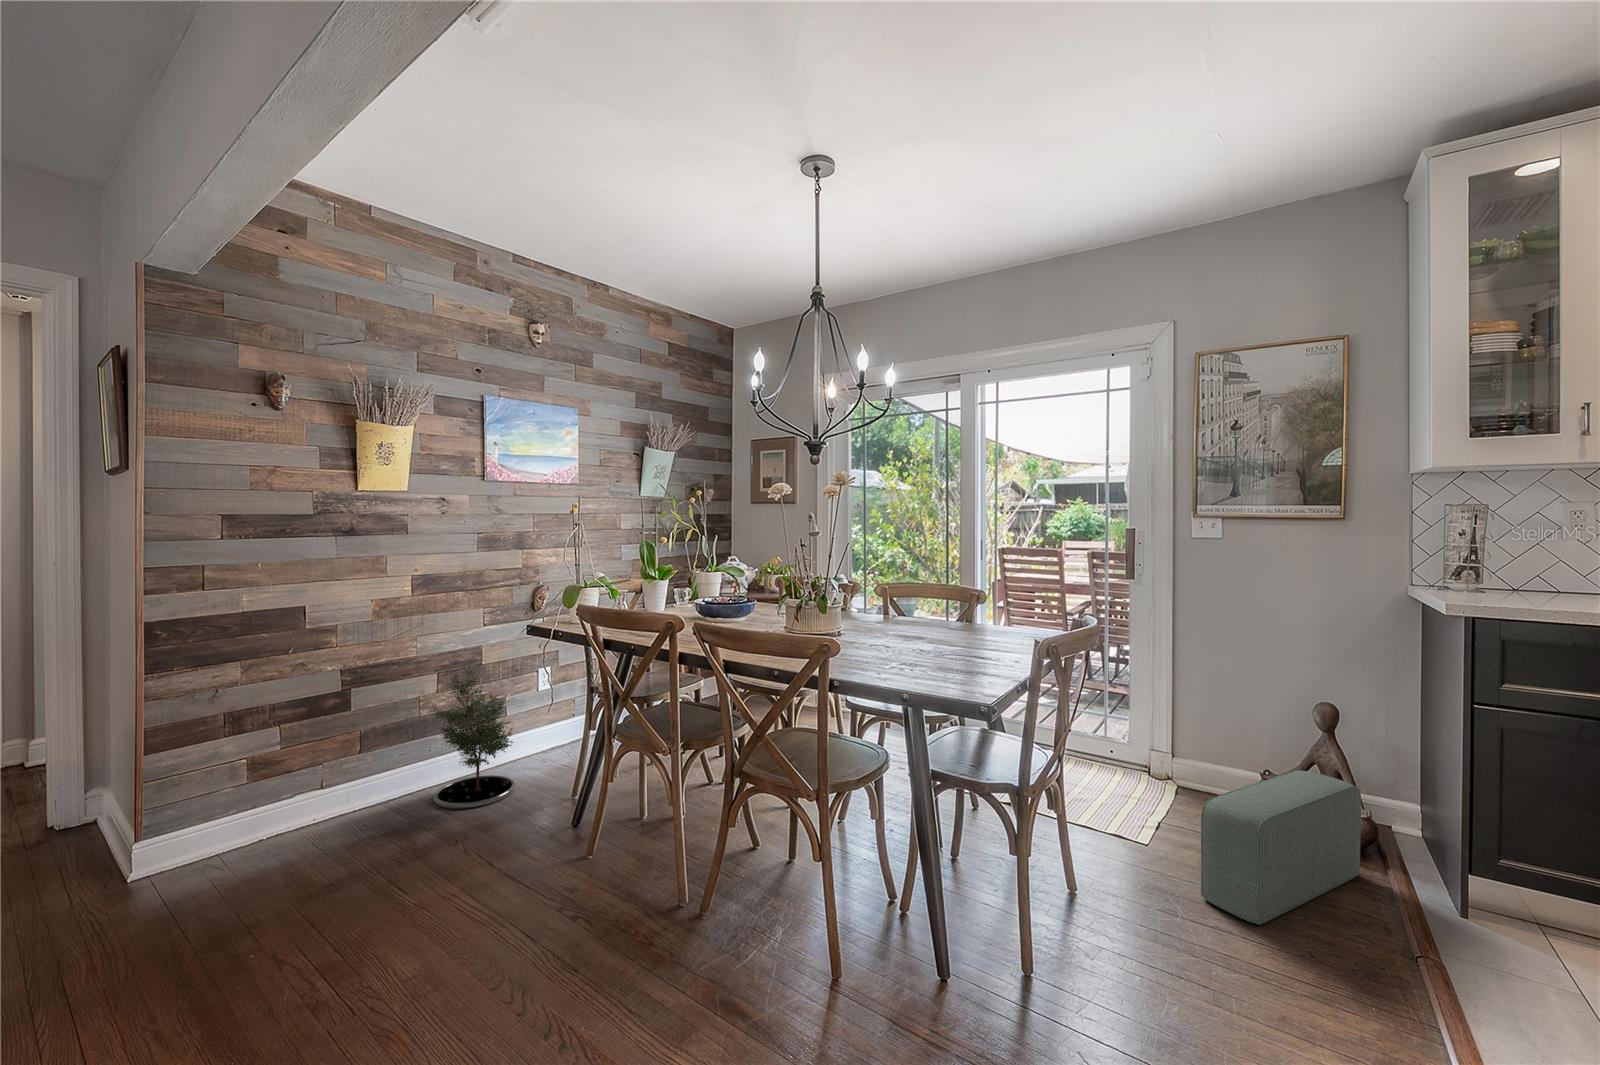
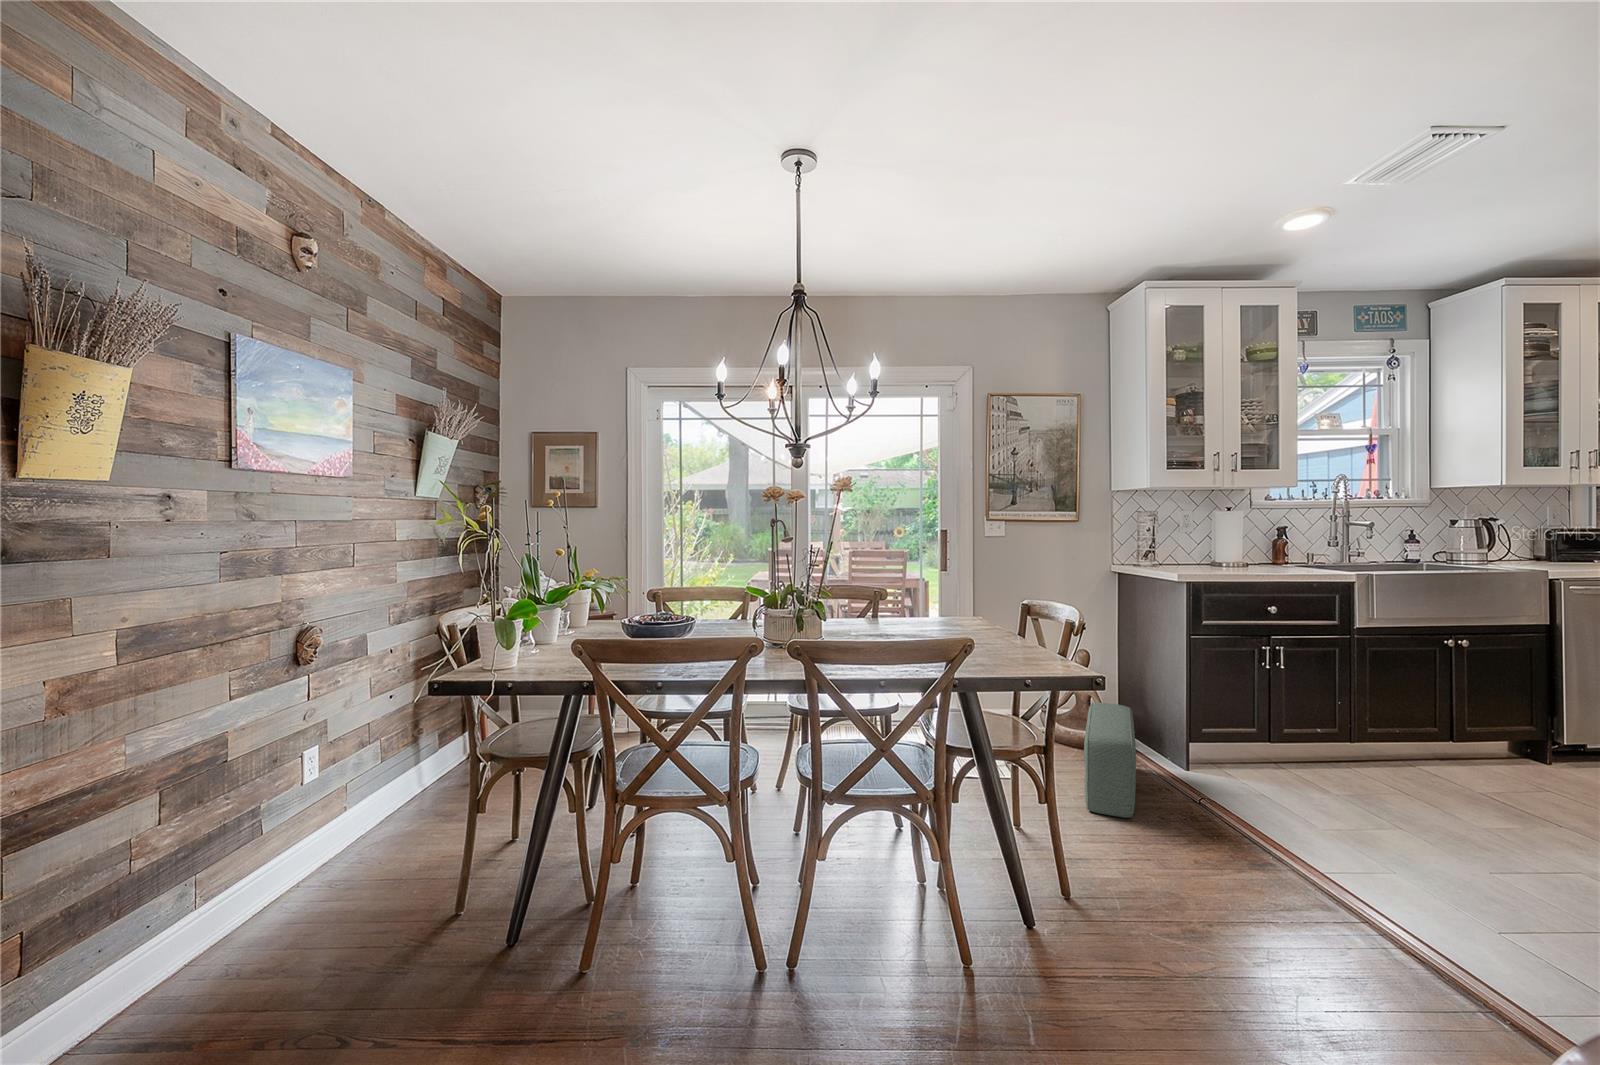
potted tree: present [433,665,515,809] -> none [177,763,354,1012]

